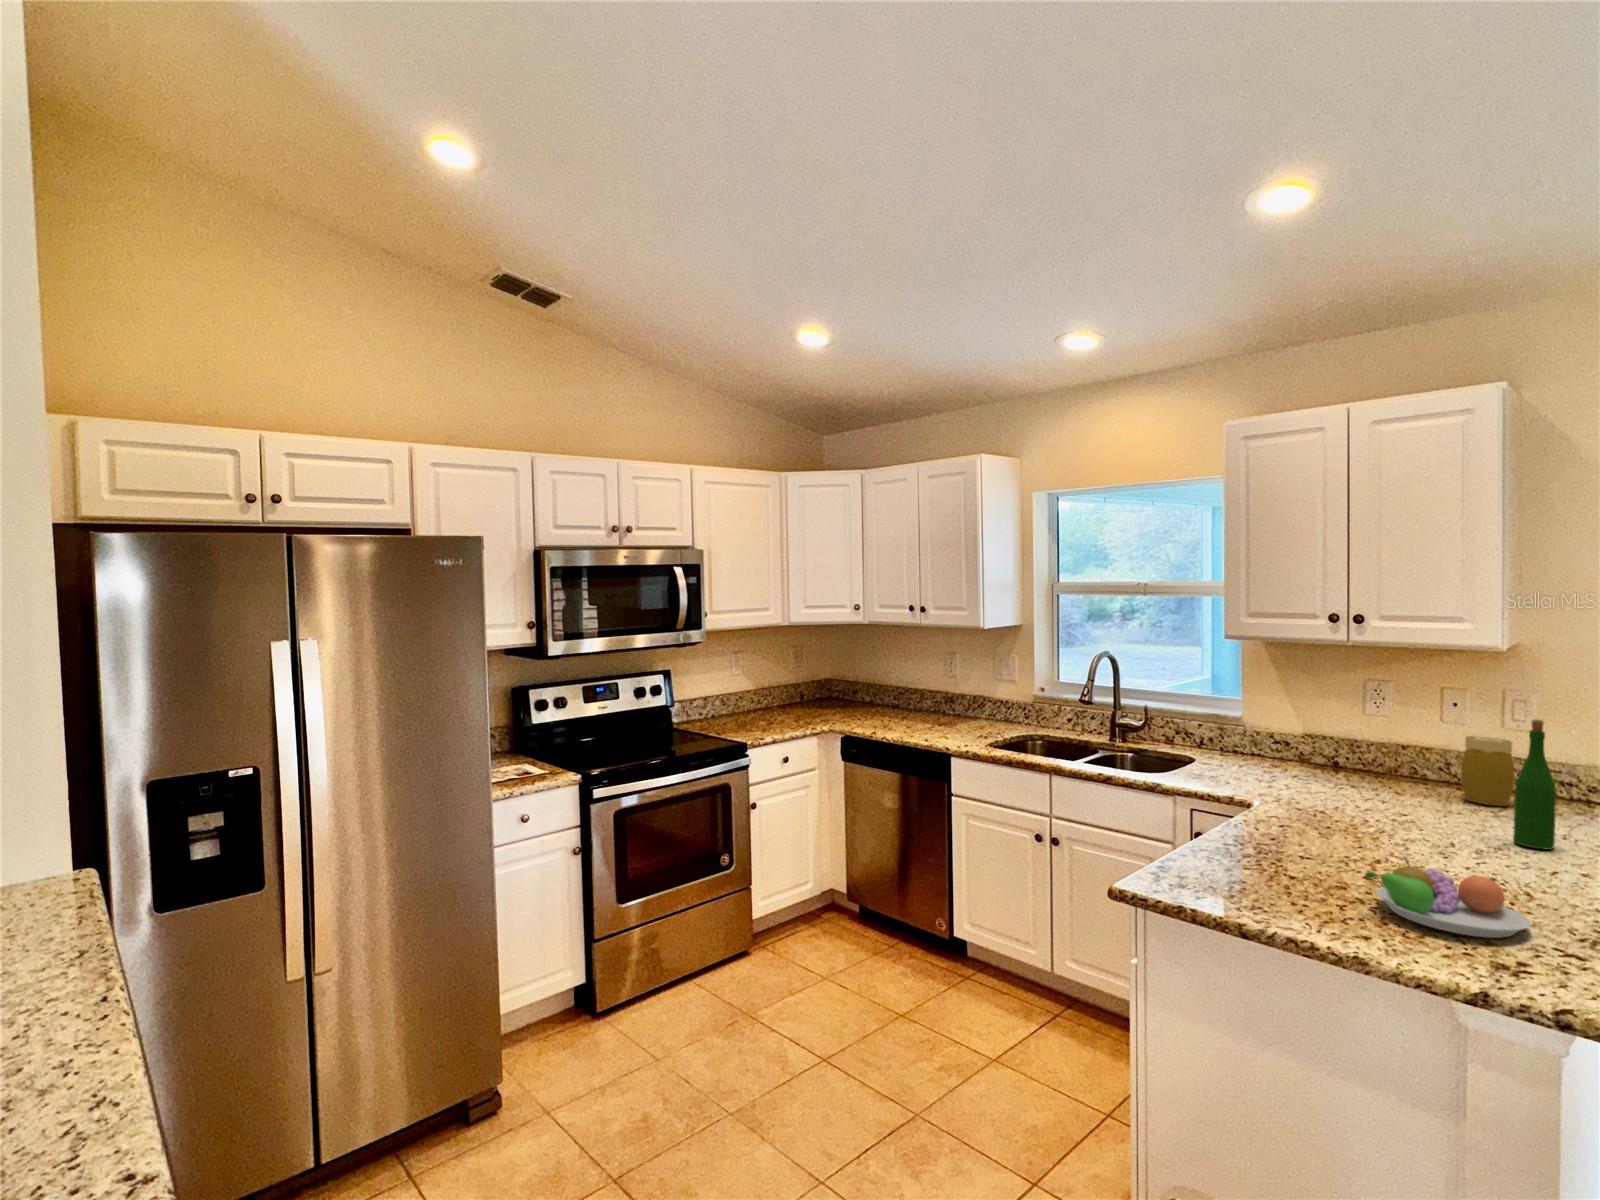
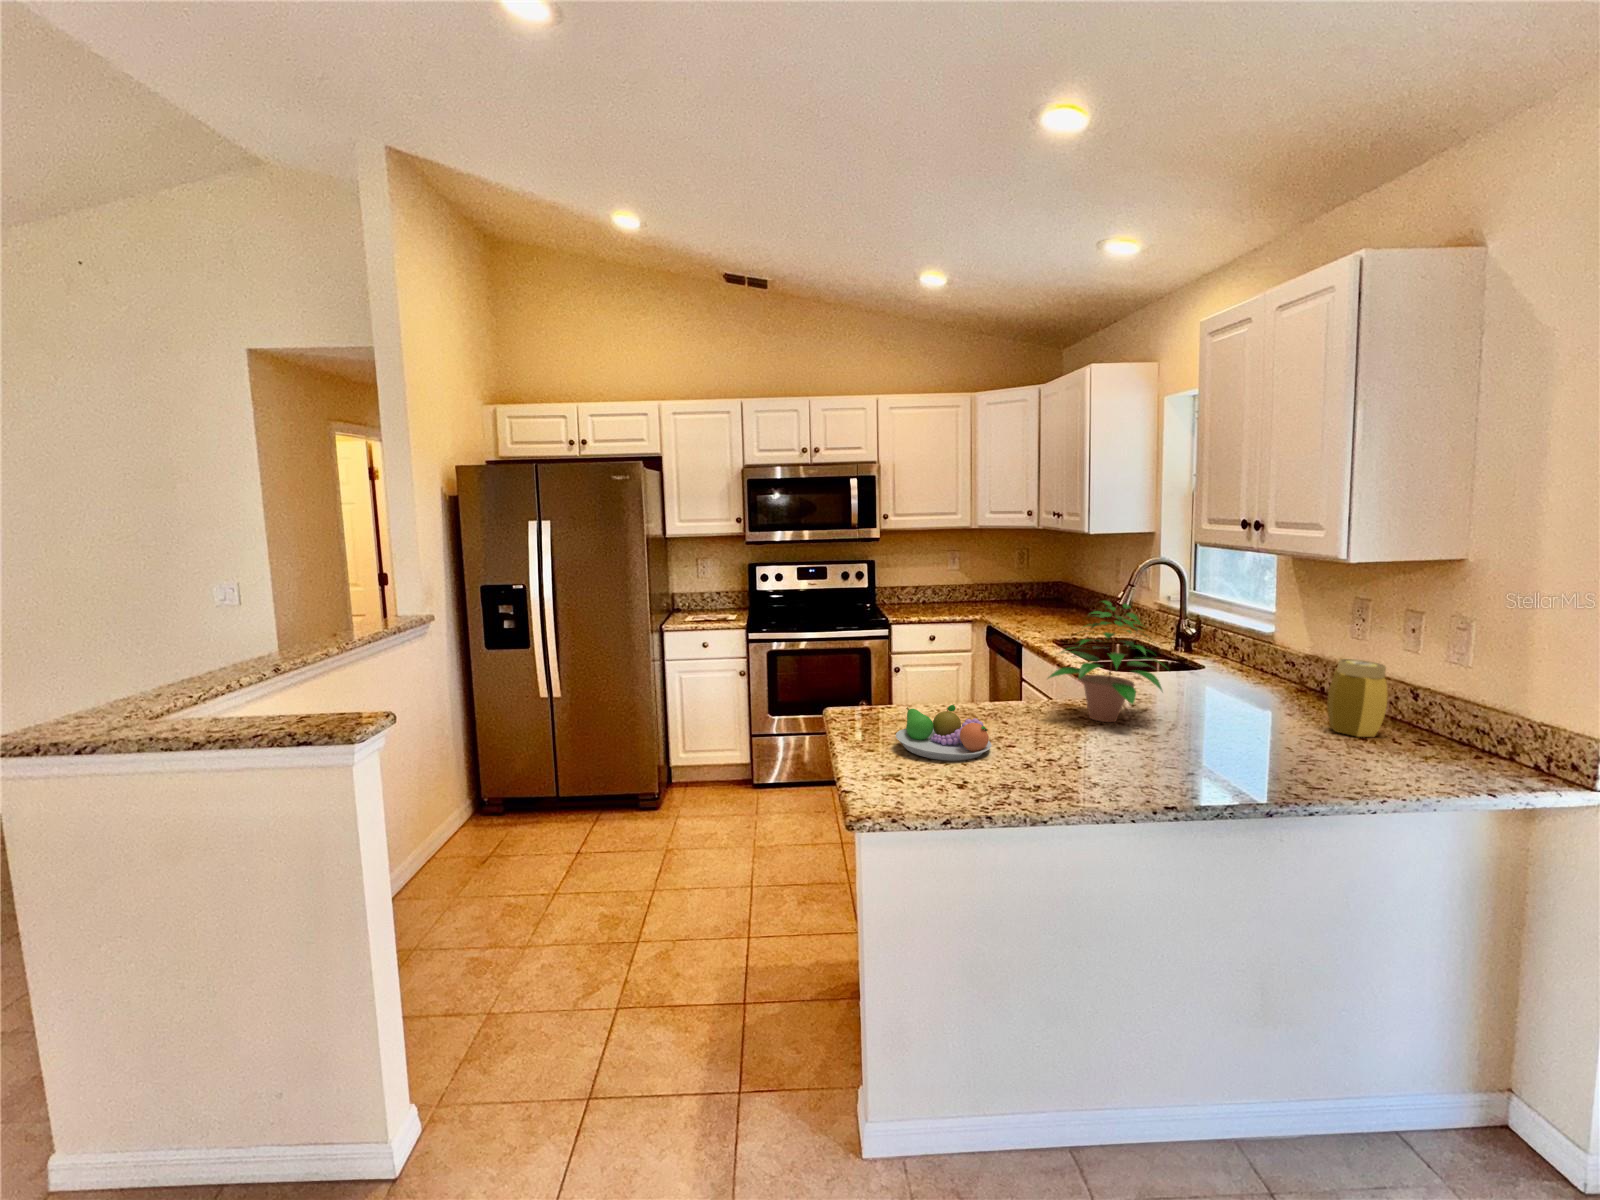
potted plant: none [1278,704,1445,837] -> present [1049,601,1167,722]
wine bottle: present [1513,719,1556,849] -> none [1203,625,1245,754]

